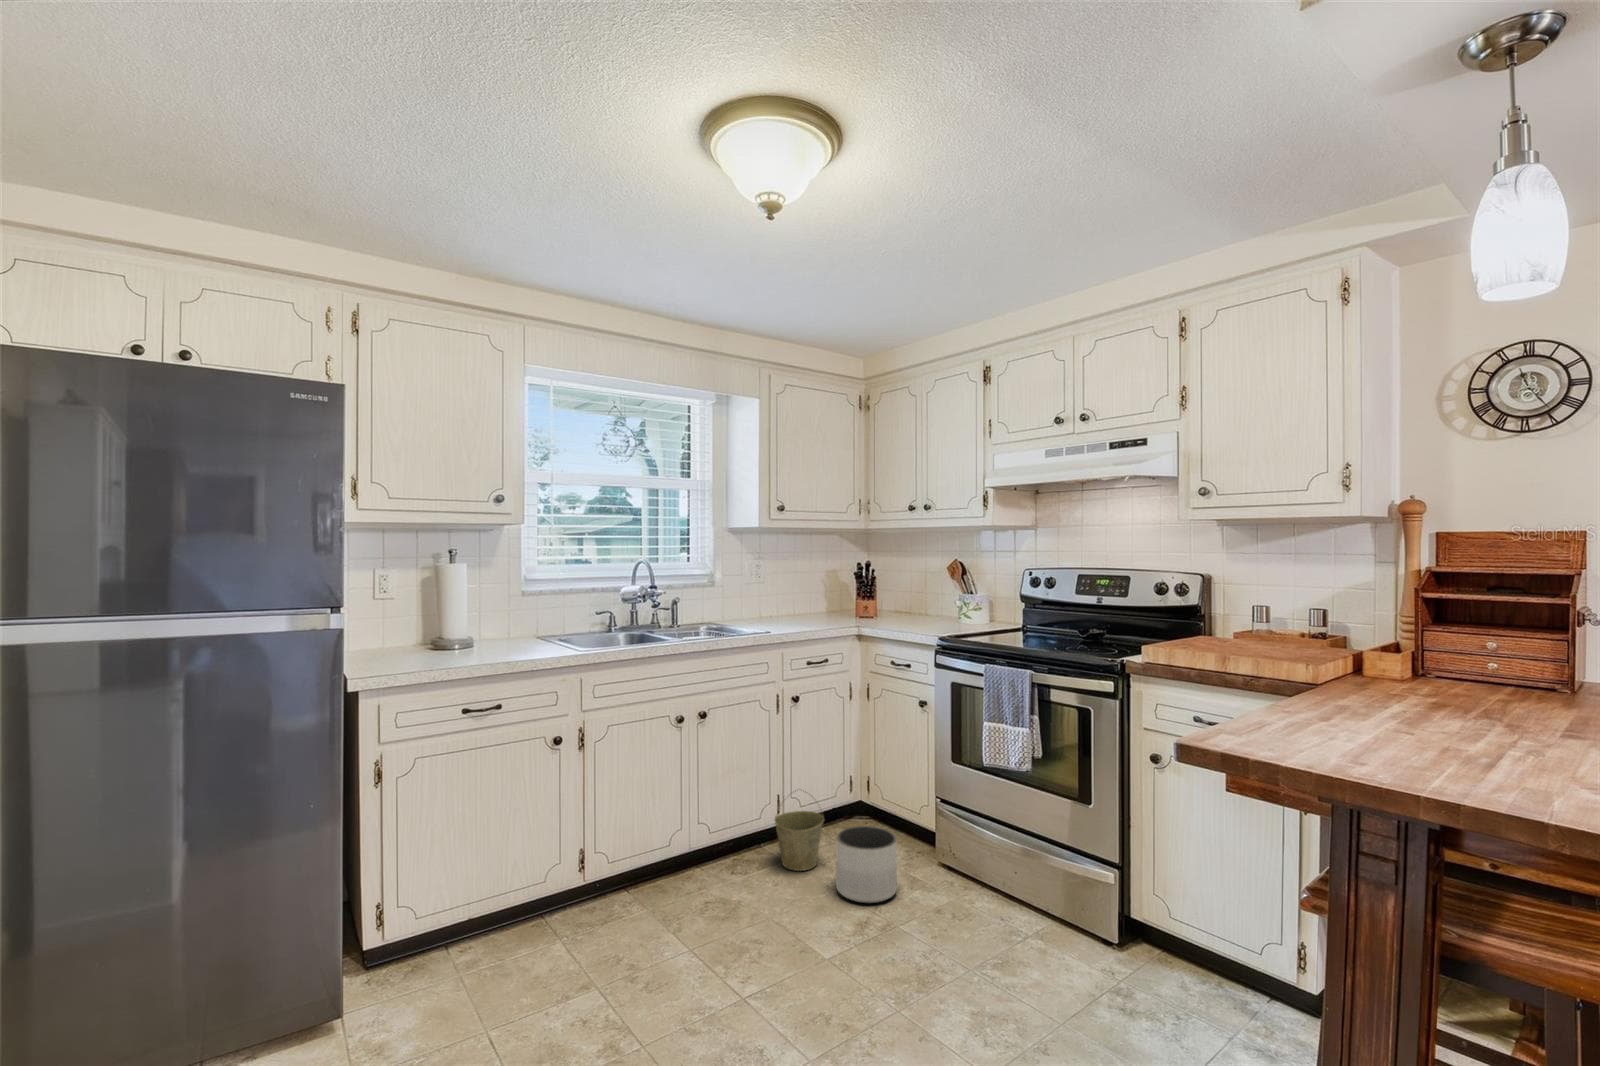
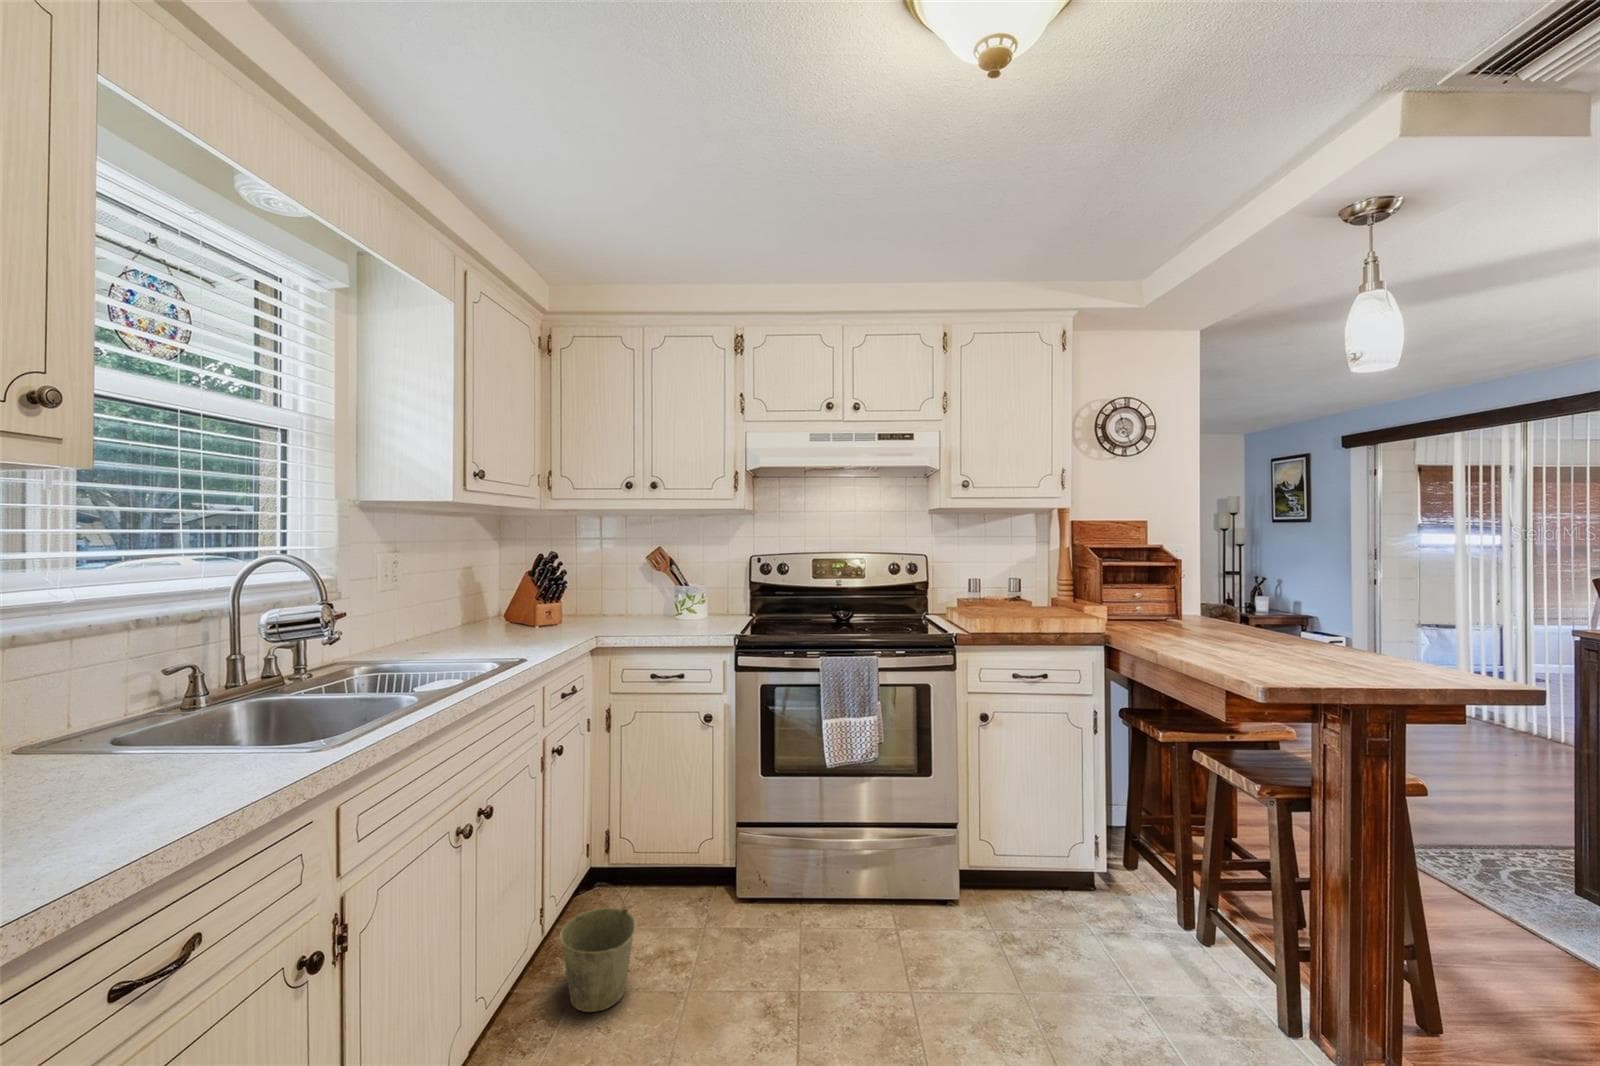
planter: present [836,826,897,903] -> none [683,887,763,1002]

